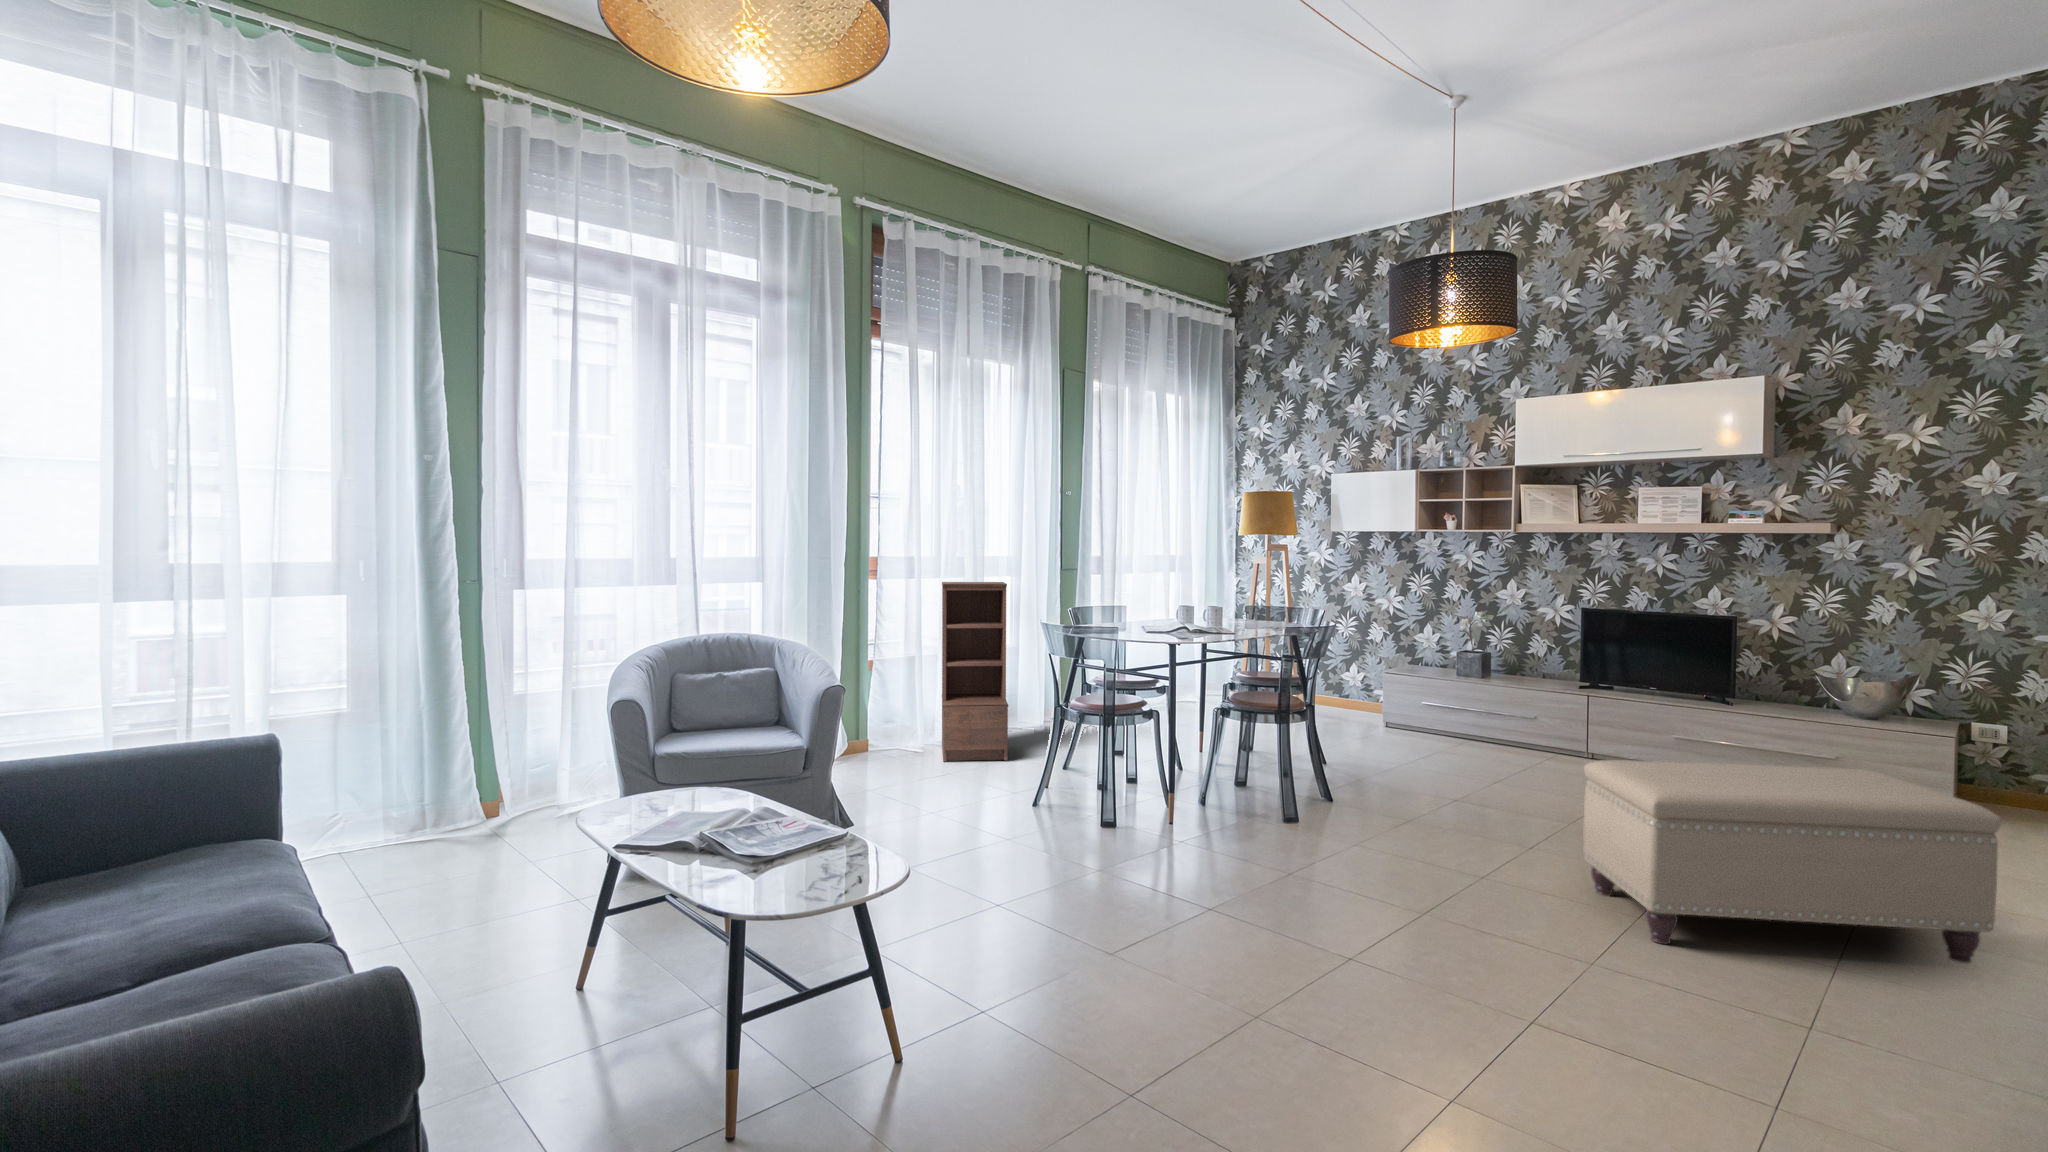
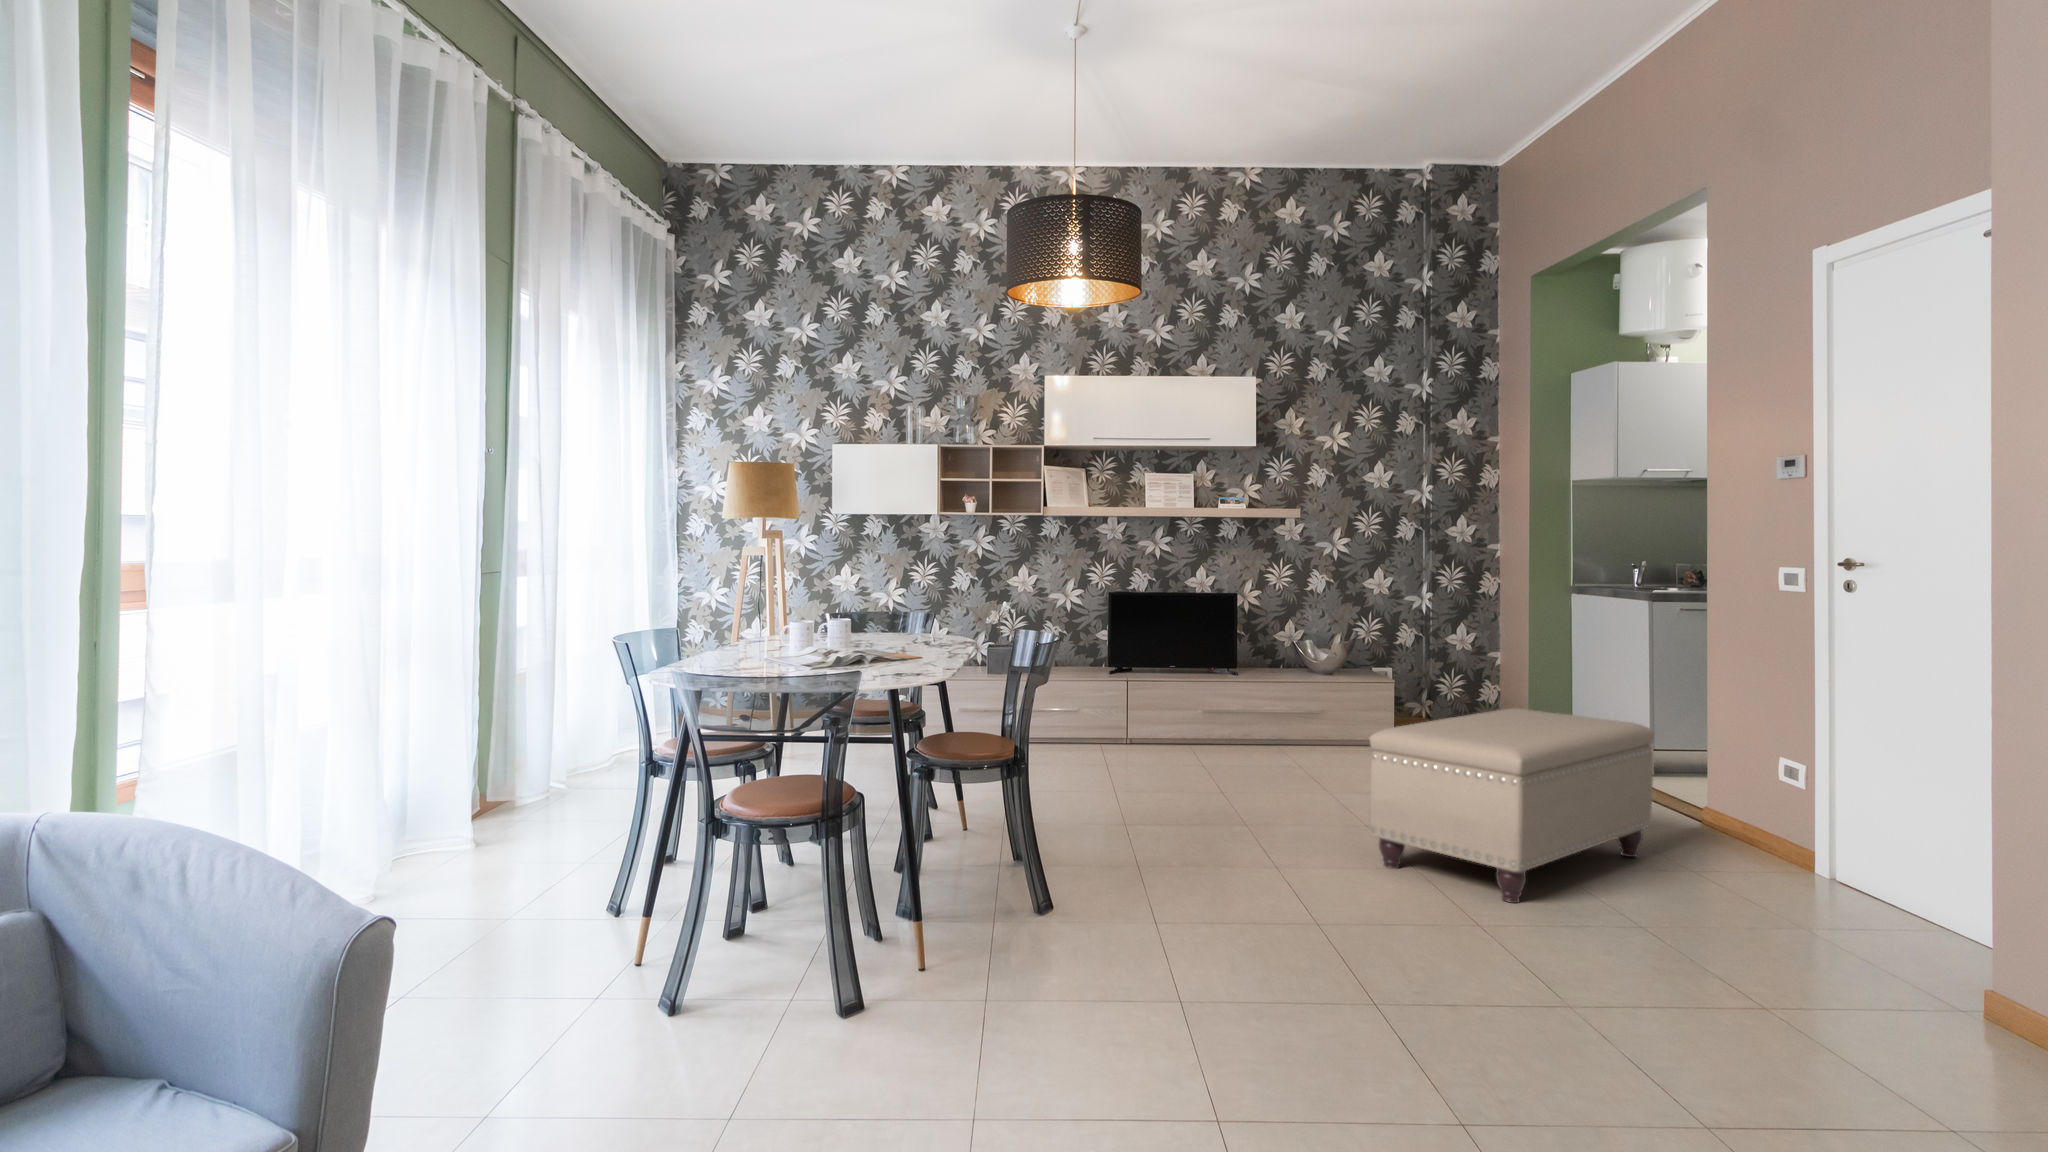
bookshelf: present [942,582,1008,761] -> none [357,571,532,898]

